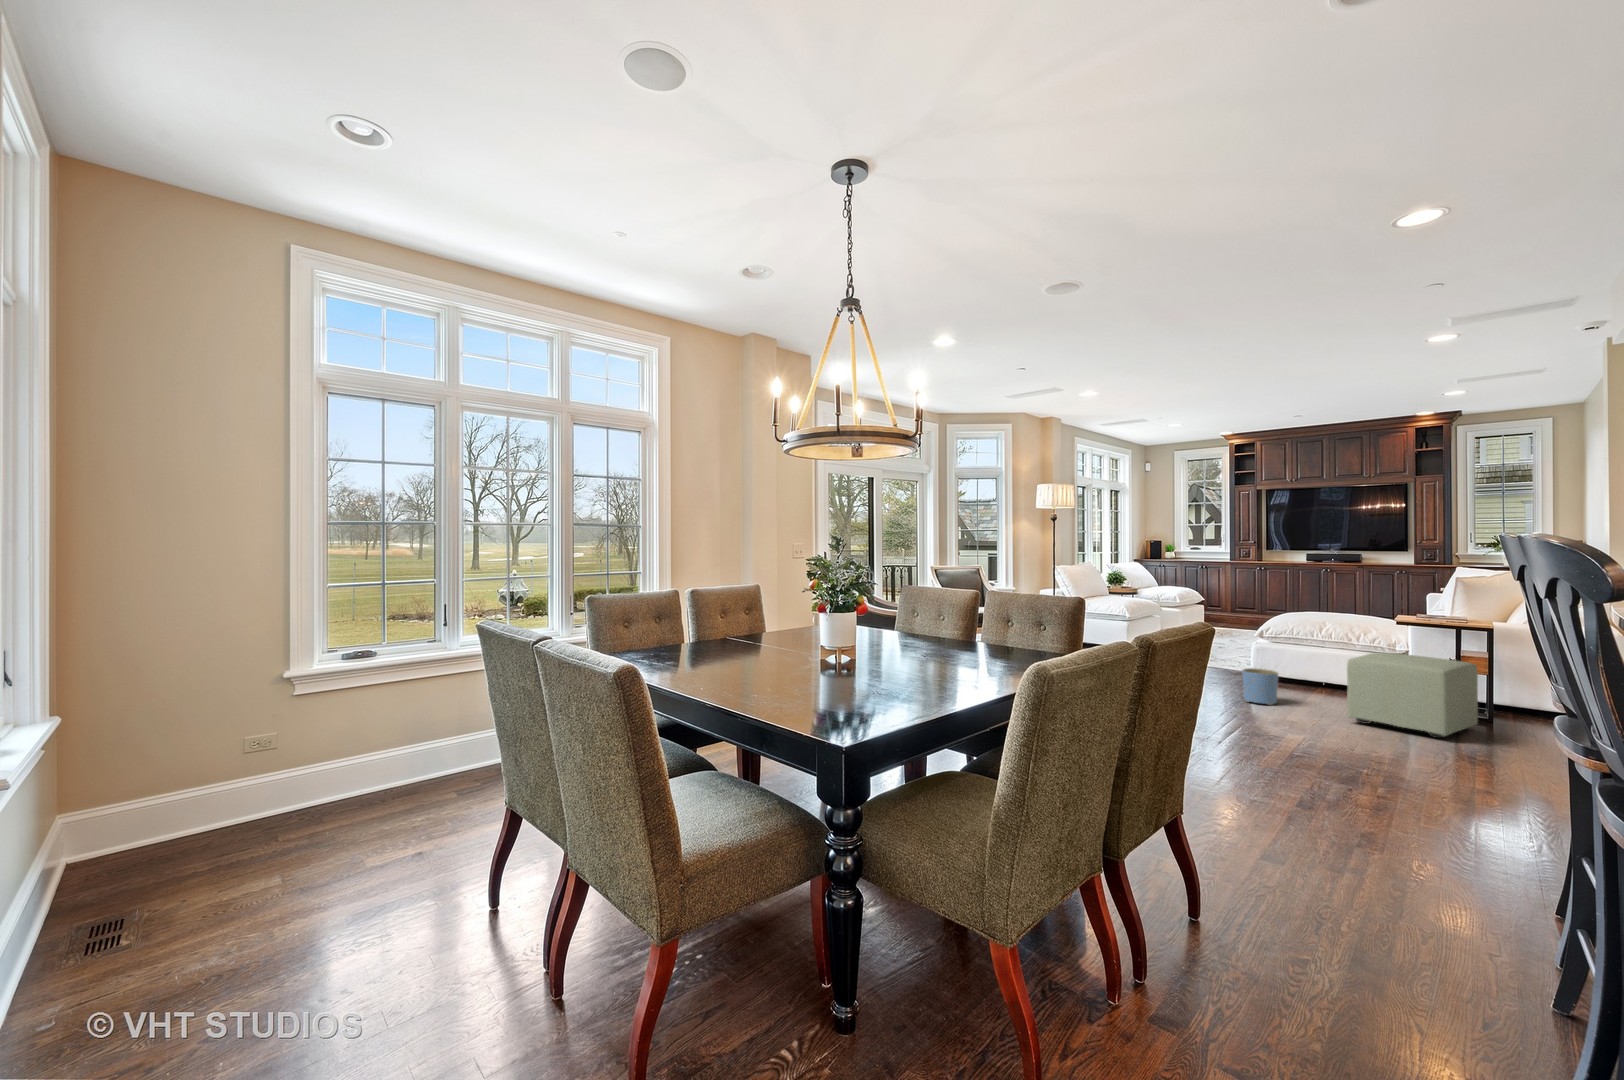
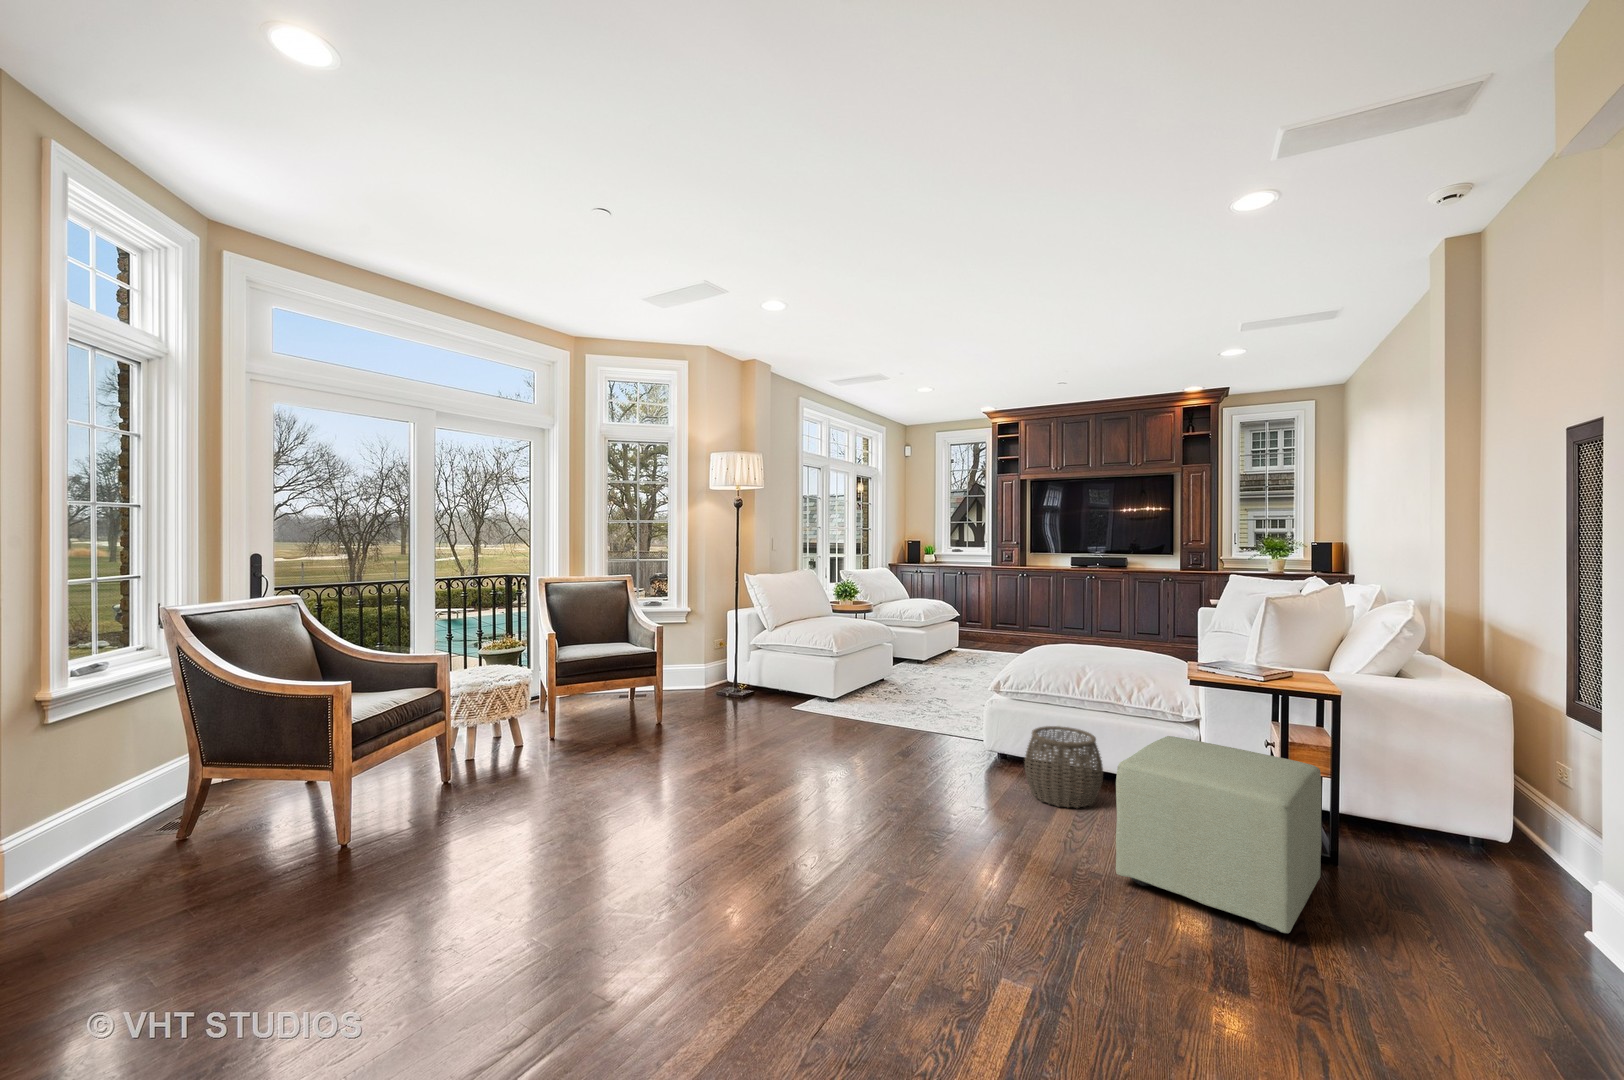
woven basket: none [1283,655,1339,700] -> present [1025,726,1103,808]
planter: present [1242,668,1278,705] -> none [957,760,1012,832]

